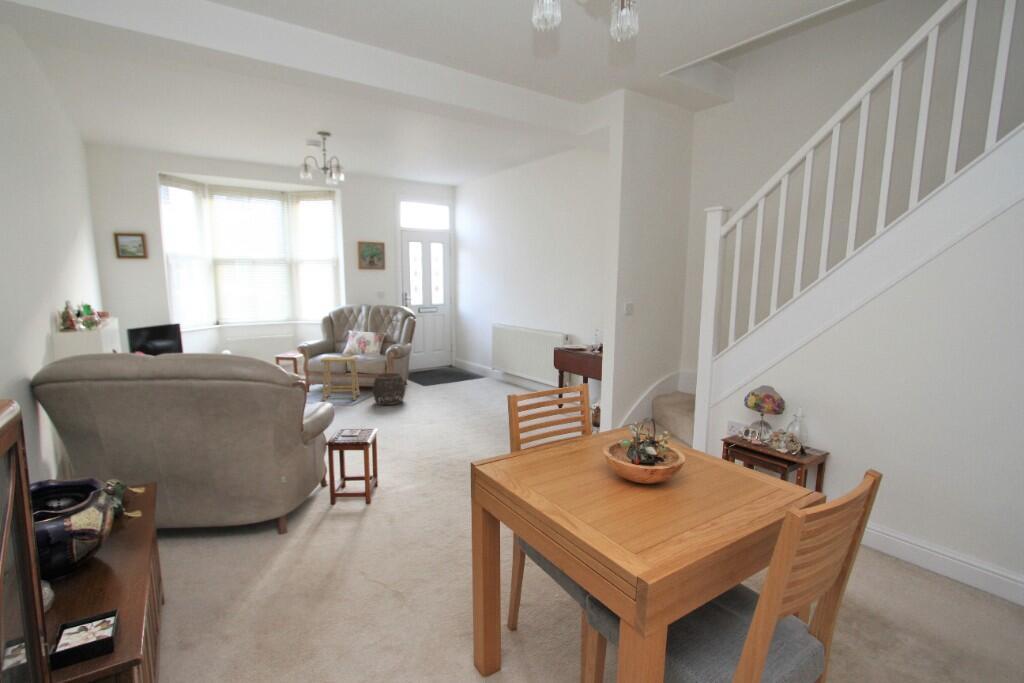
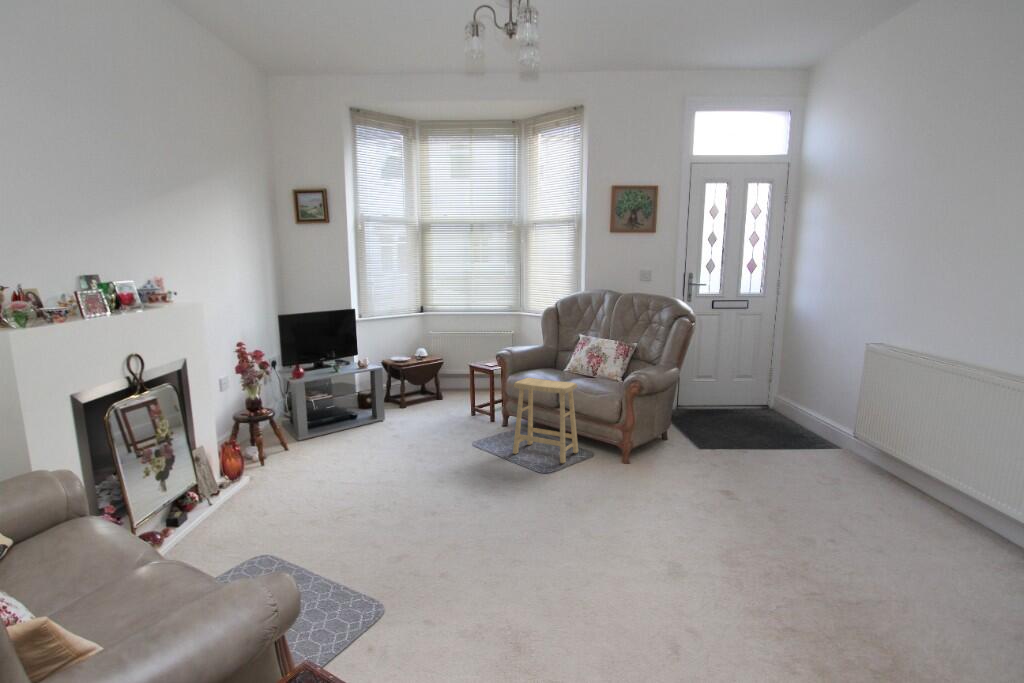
woven basket: present [373,373,405,405] -> none [588,423,654,493]

